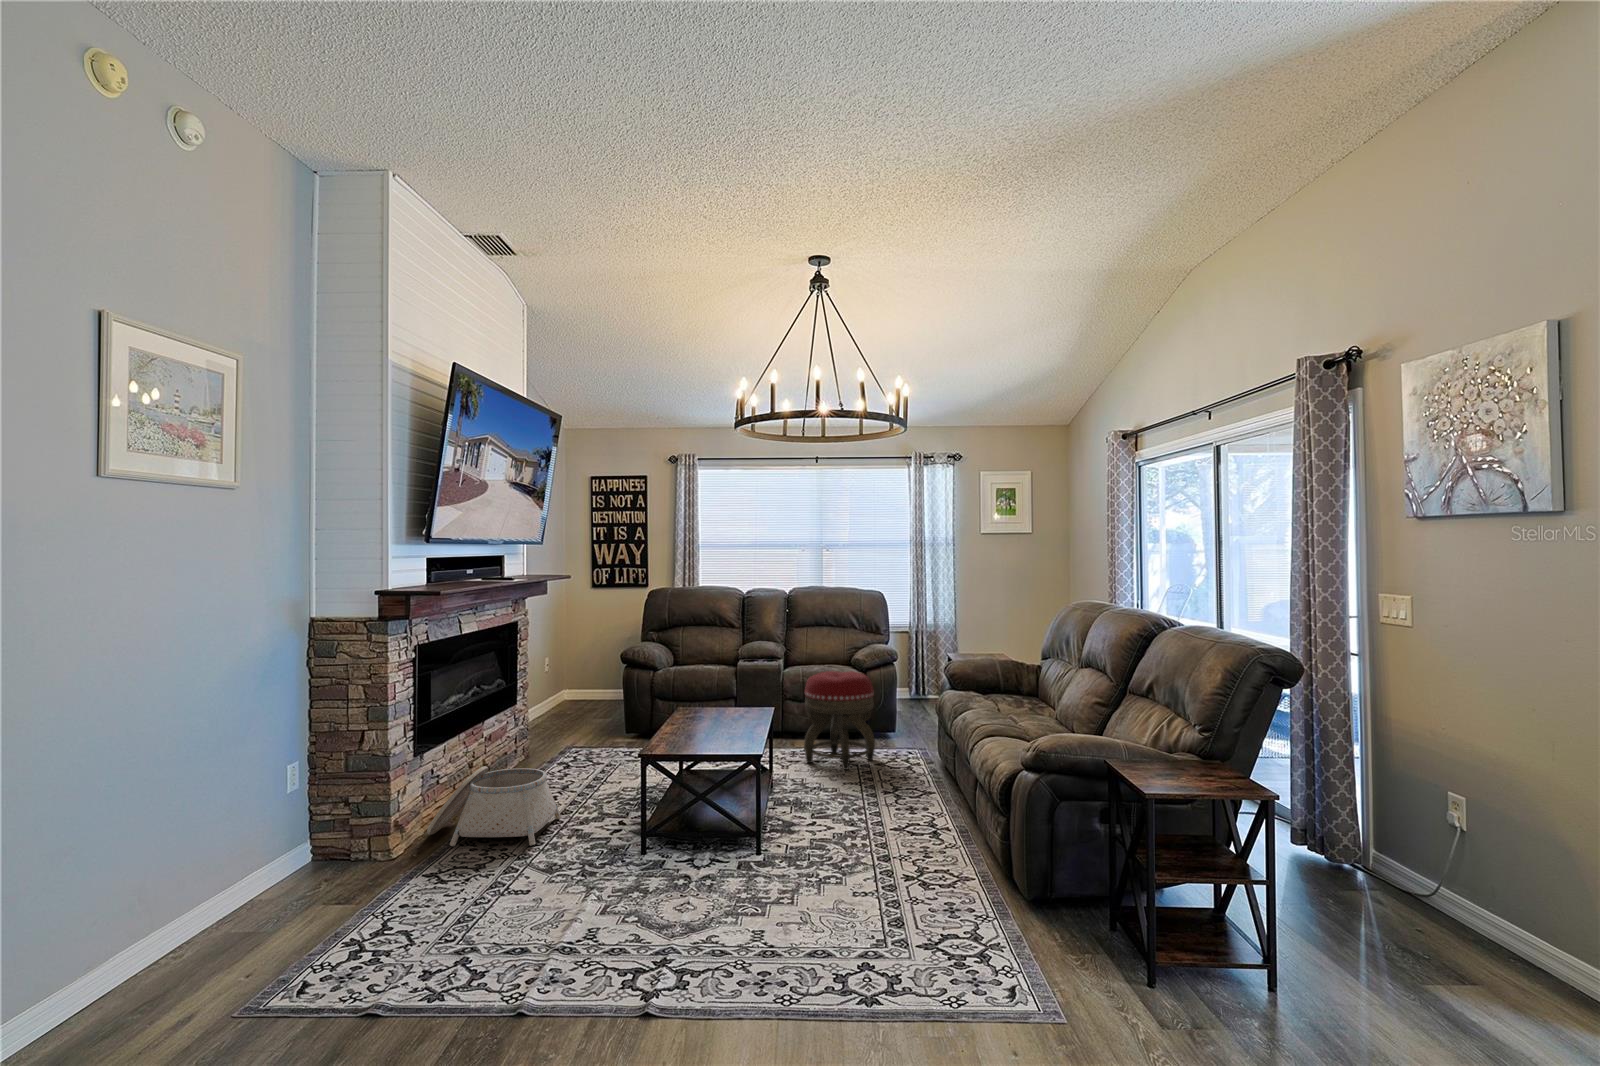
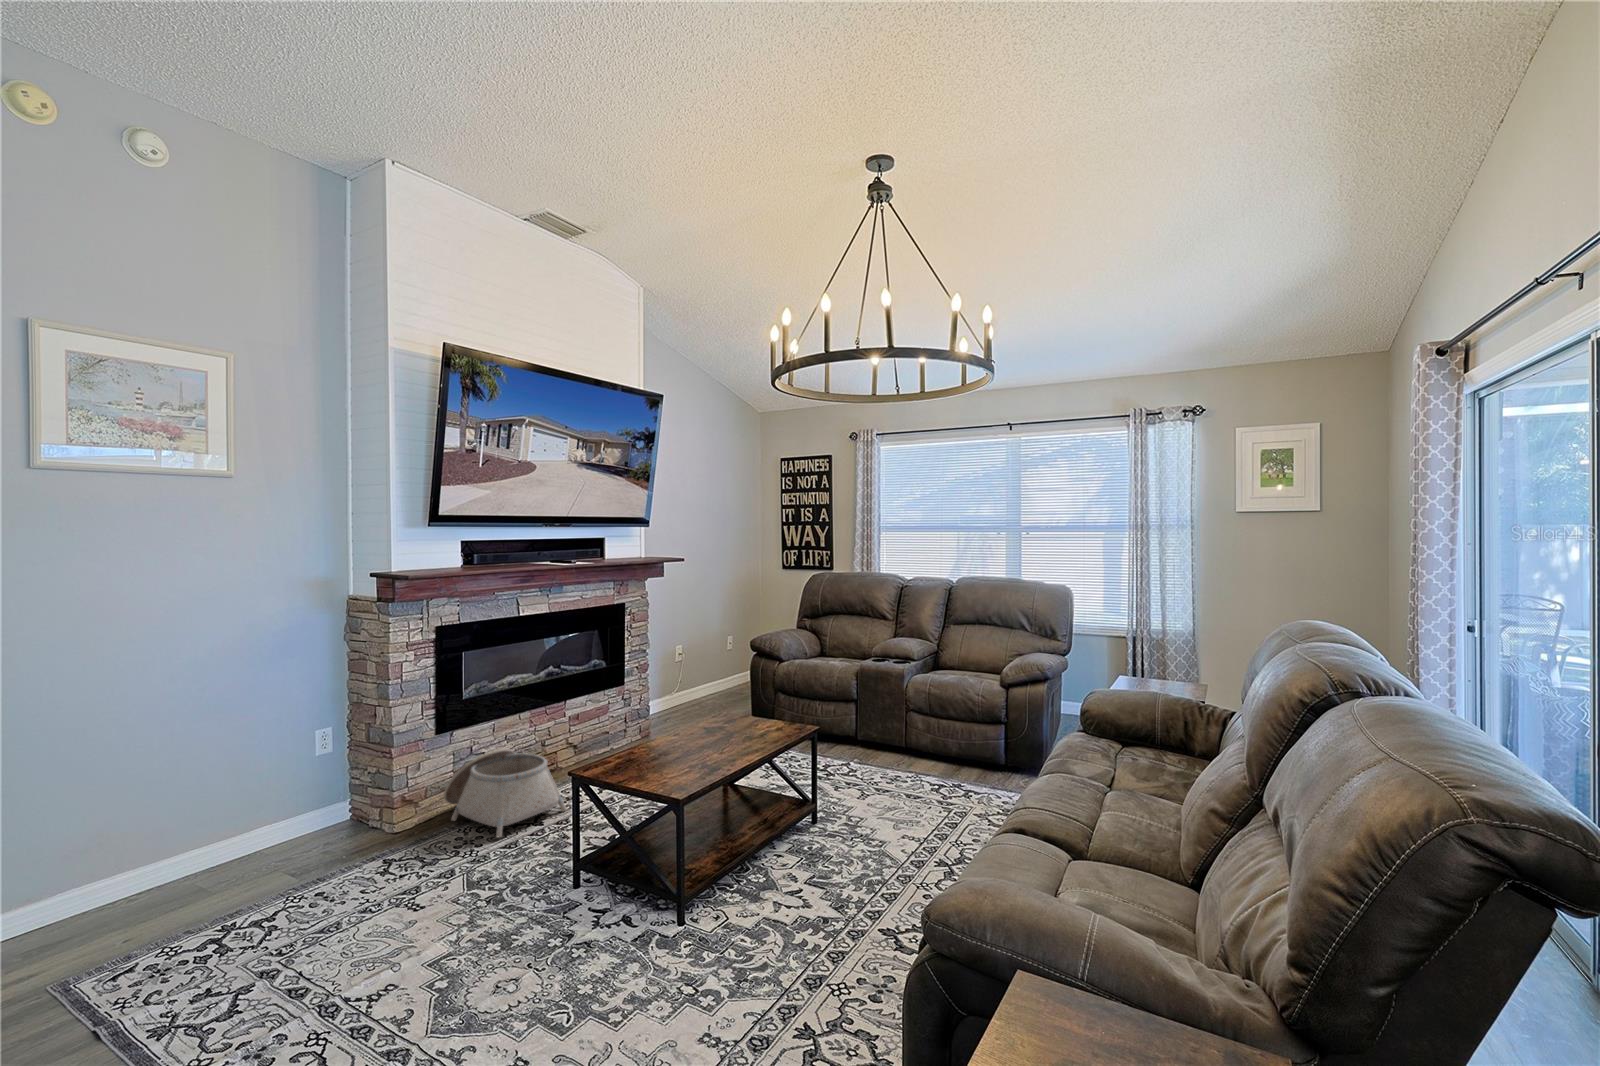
footstool: present [804,671,875,770] -> none [871,690,959,818]

